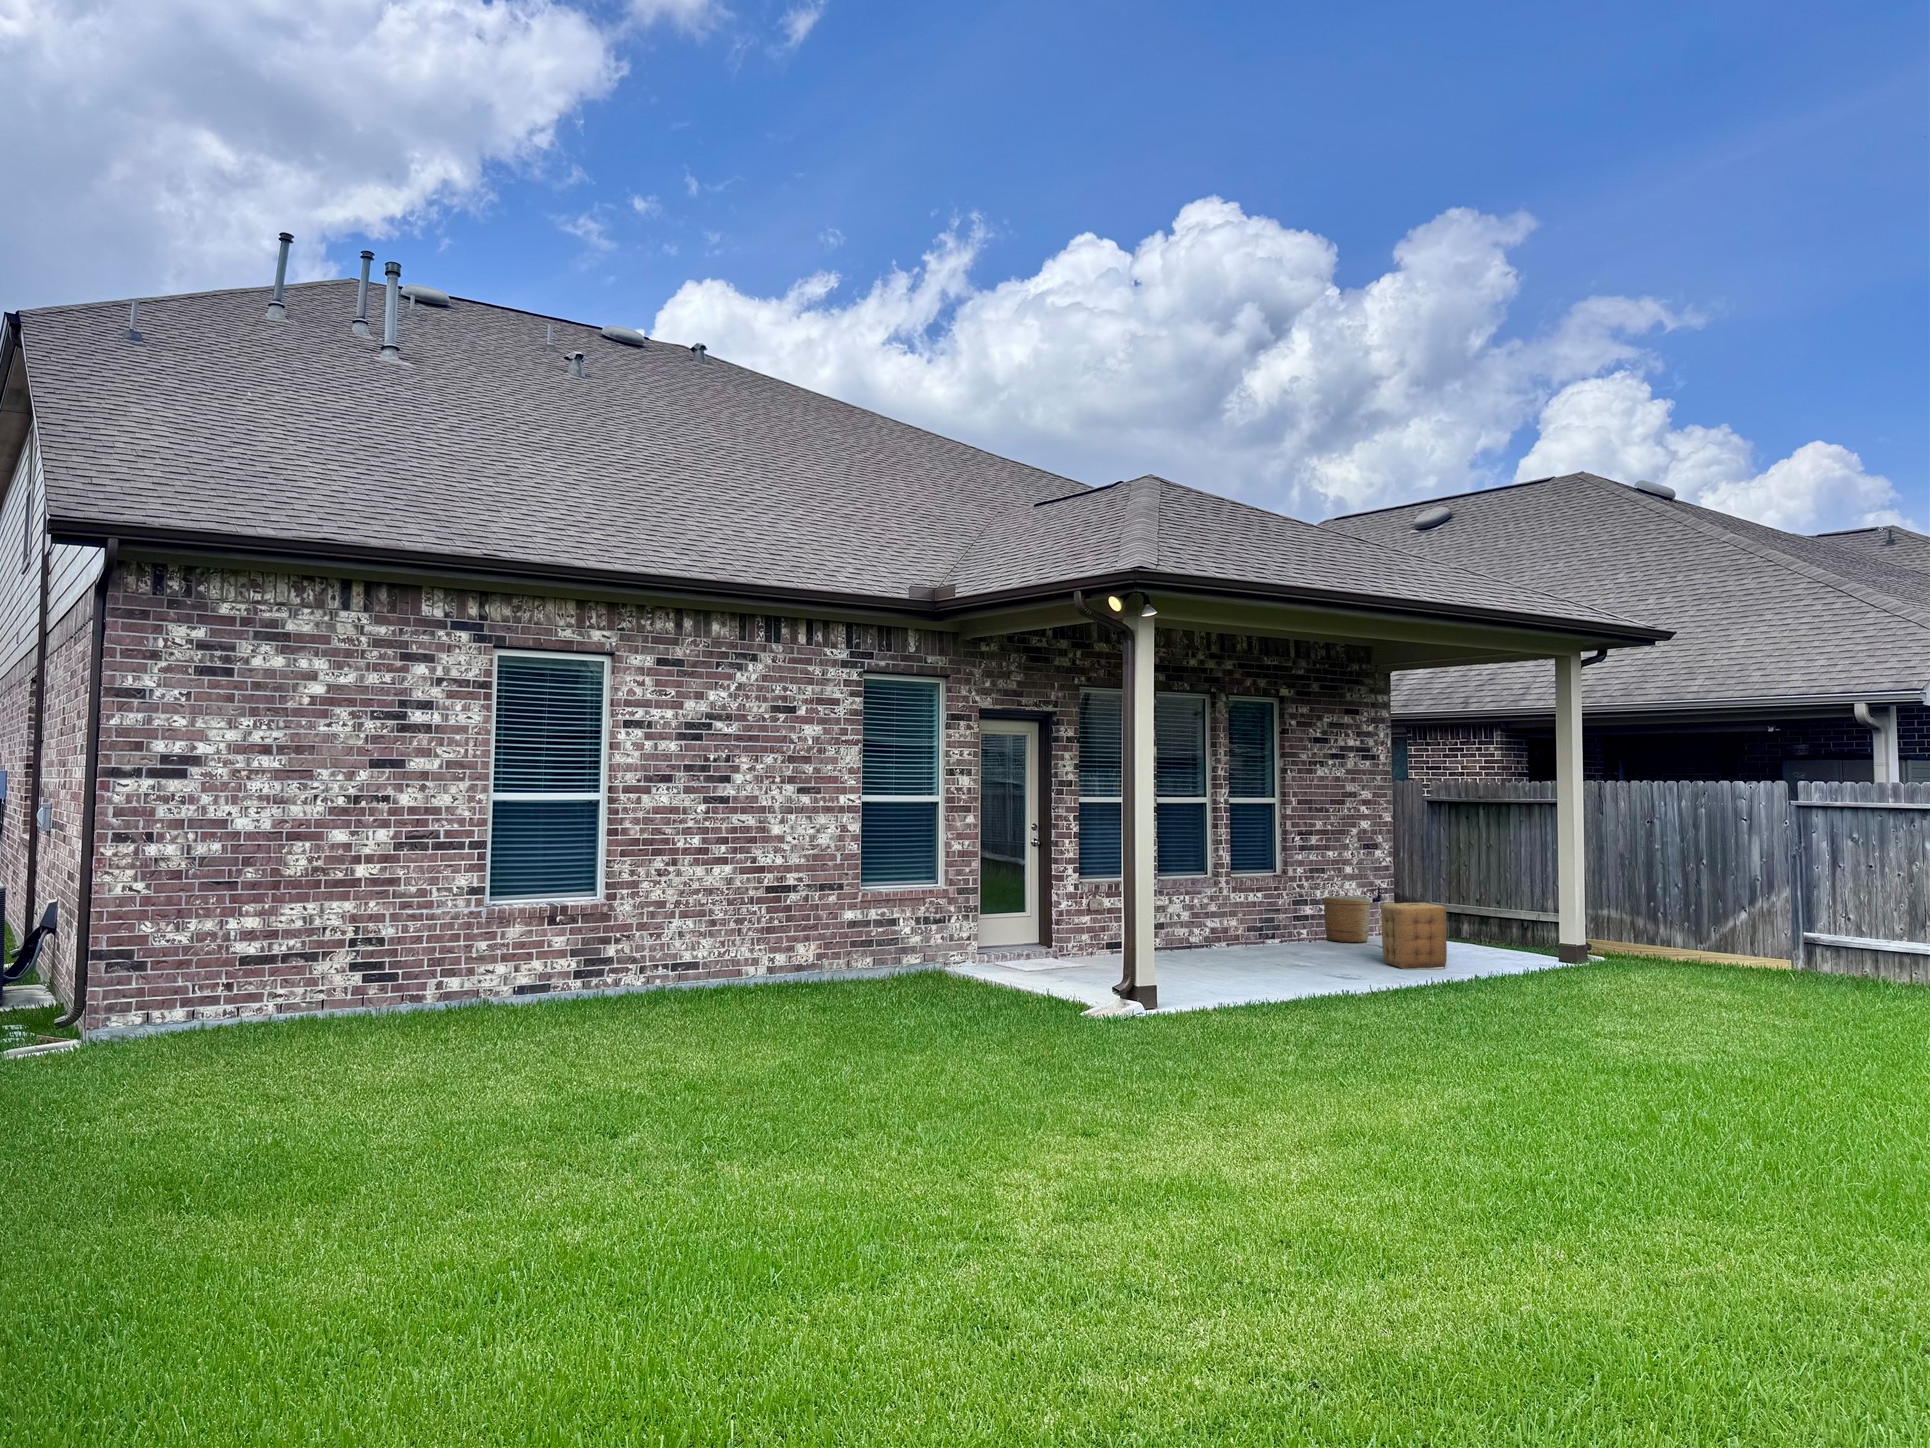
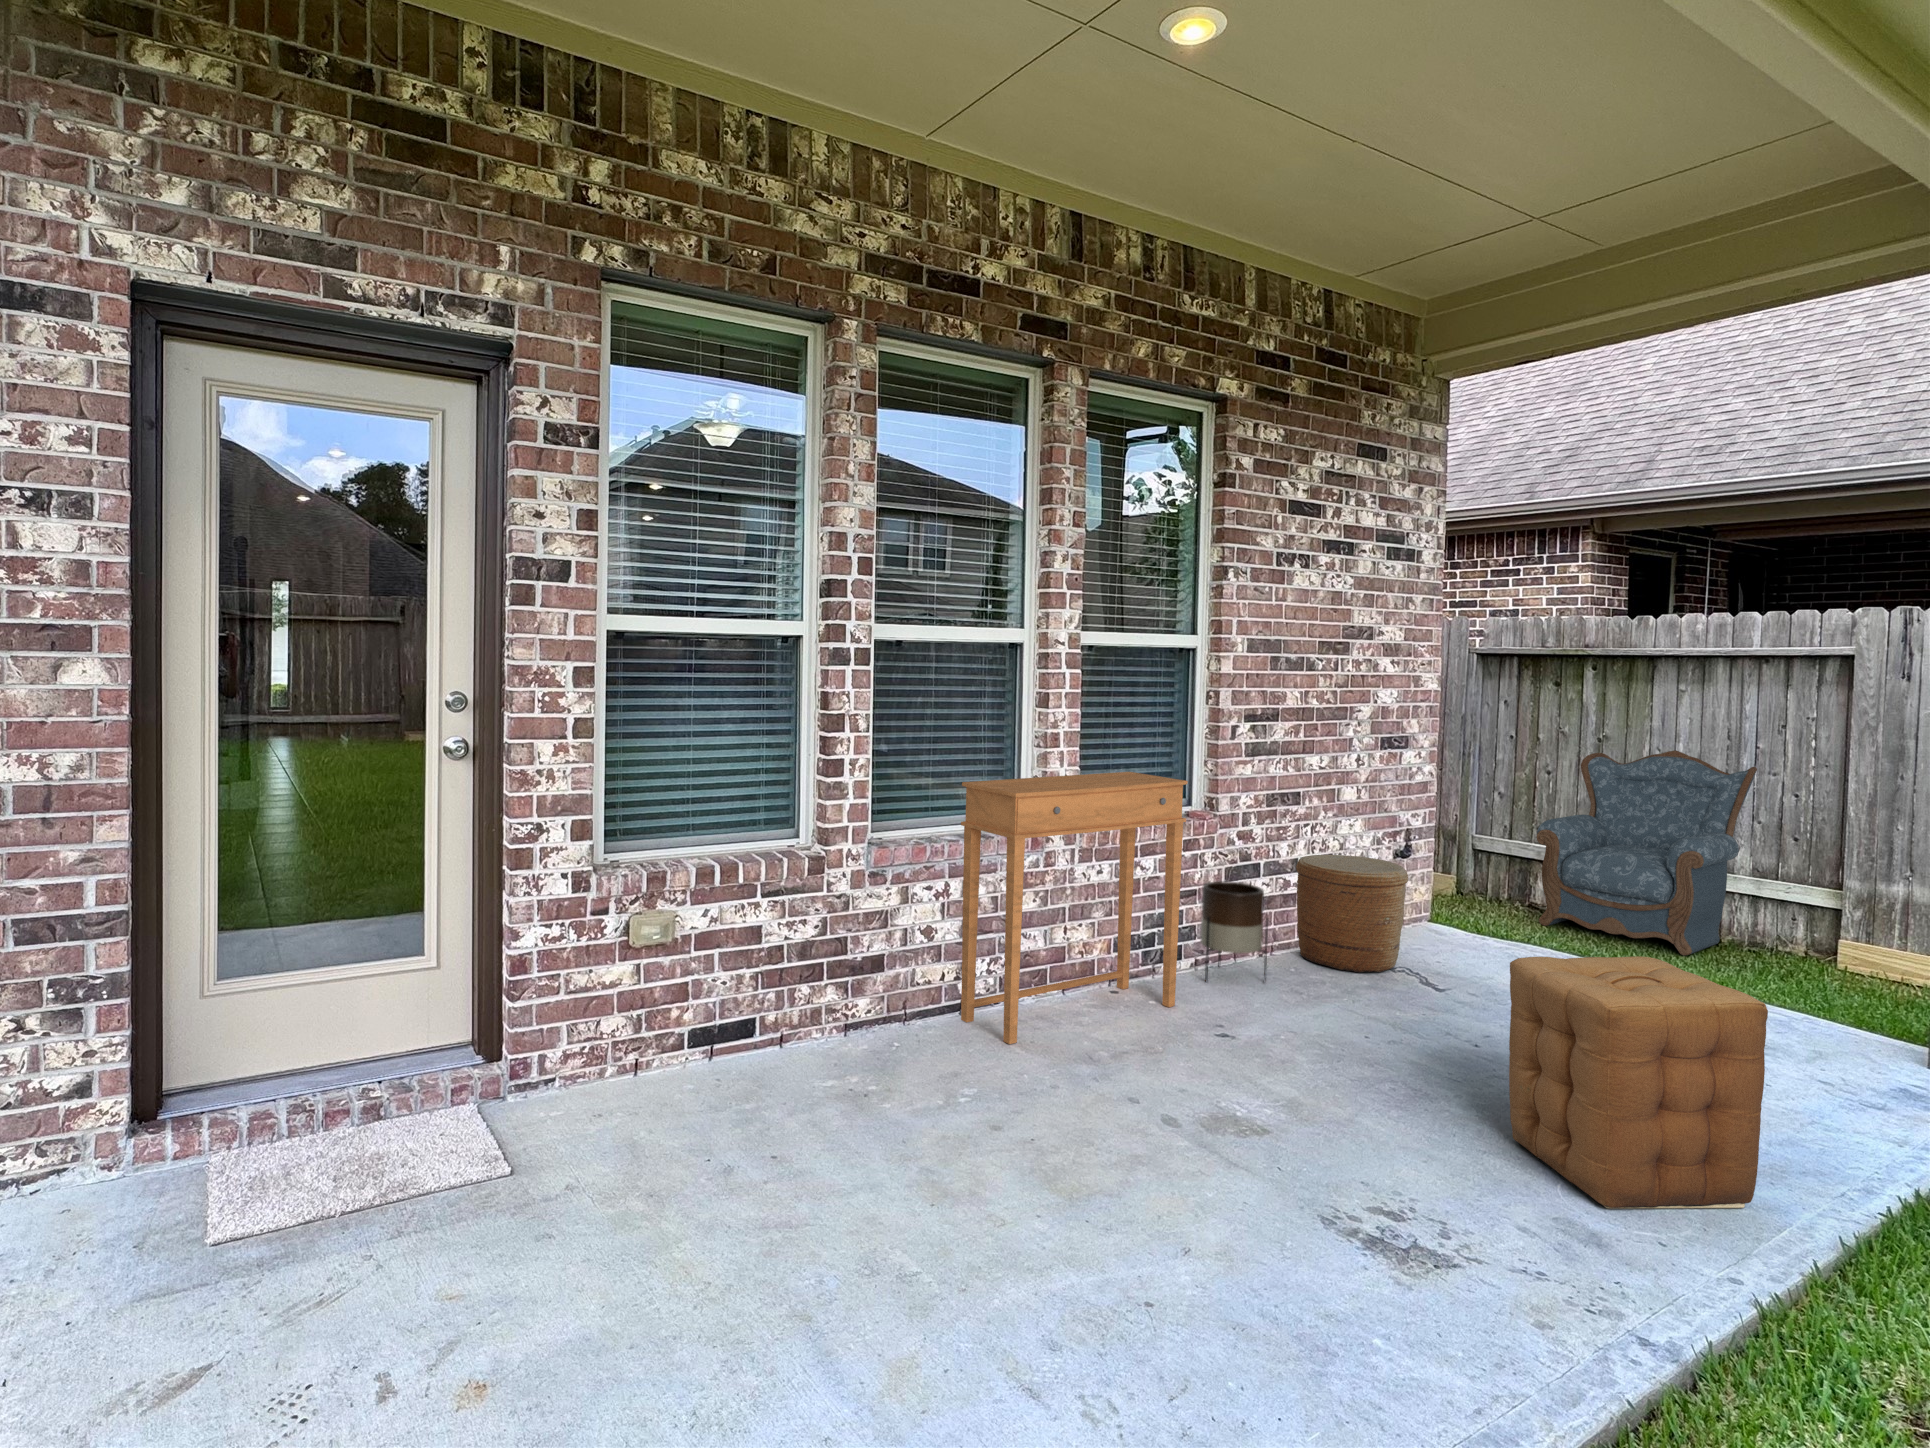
armchair: none [1441,849,1538,940] -> present [1536,750,1757,956]
side table: none [1191,856,1275,953] -> present [961,772,1188,1044]
planter: none [1283,904,1311,945] -> present [1201,882,1268,982]

